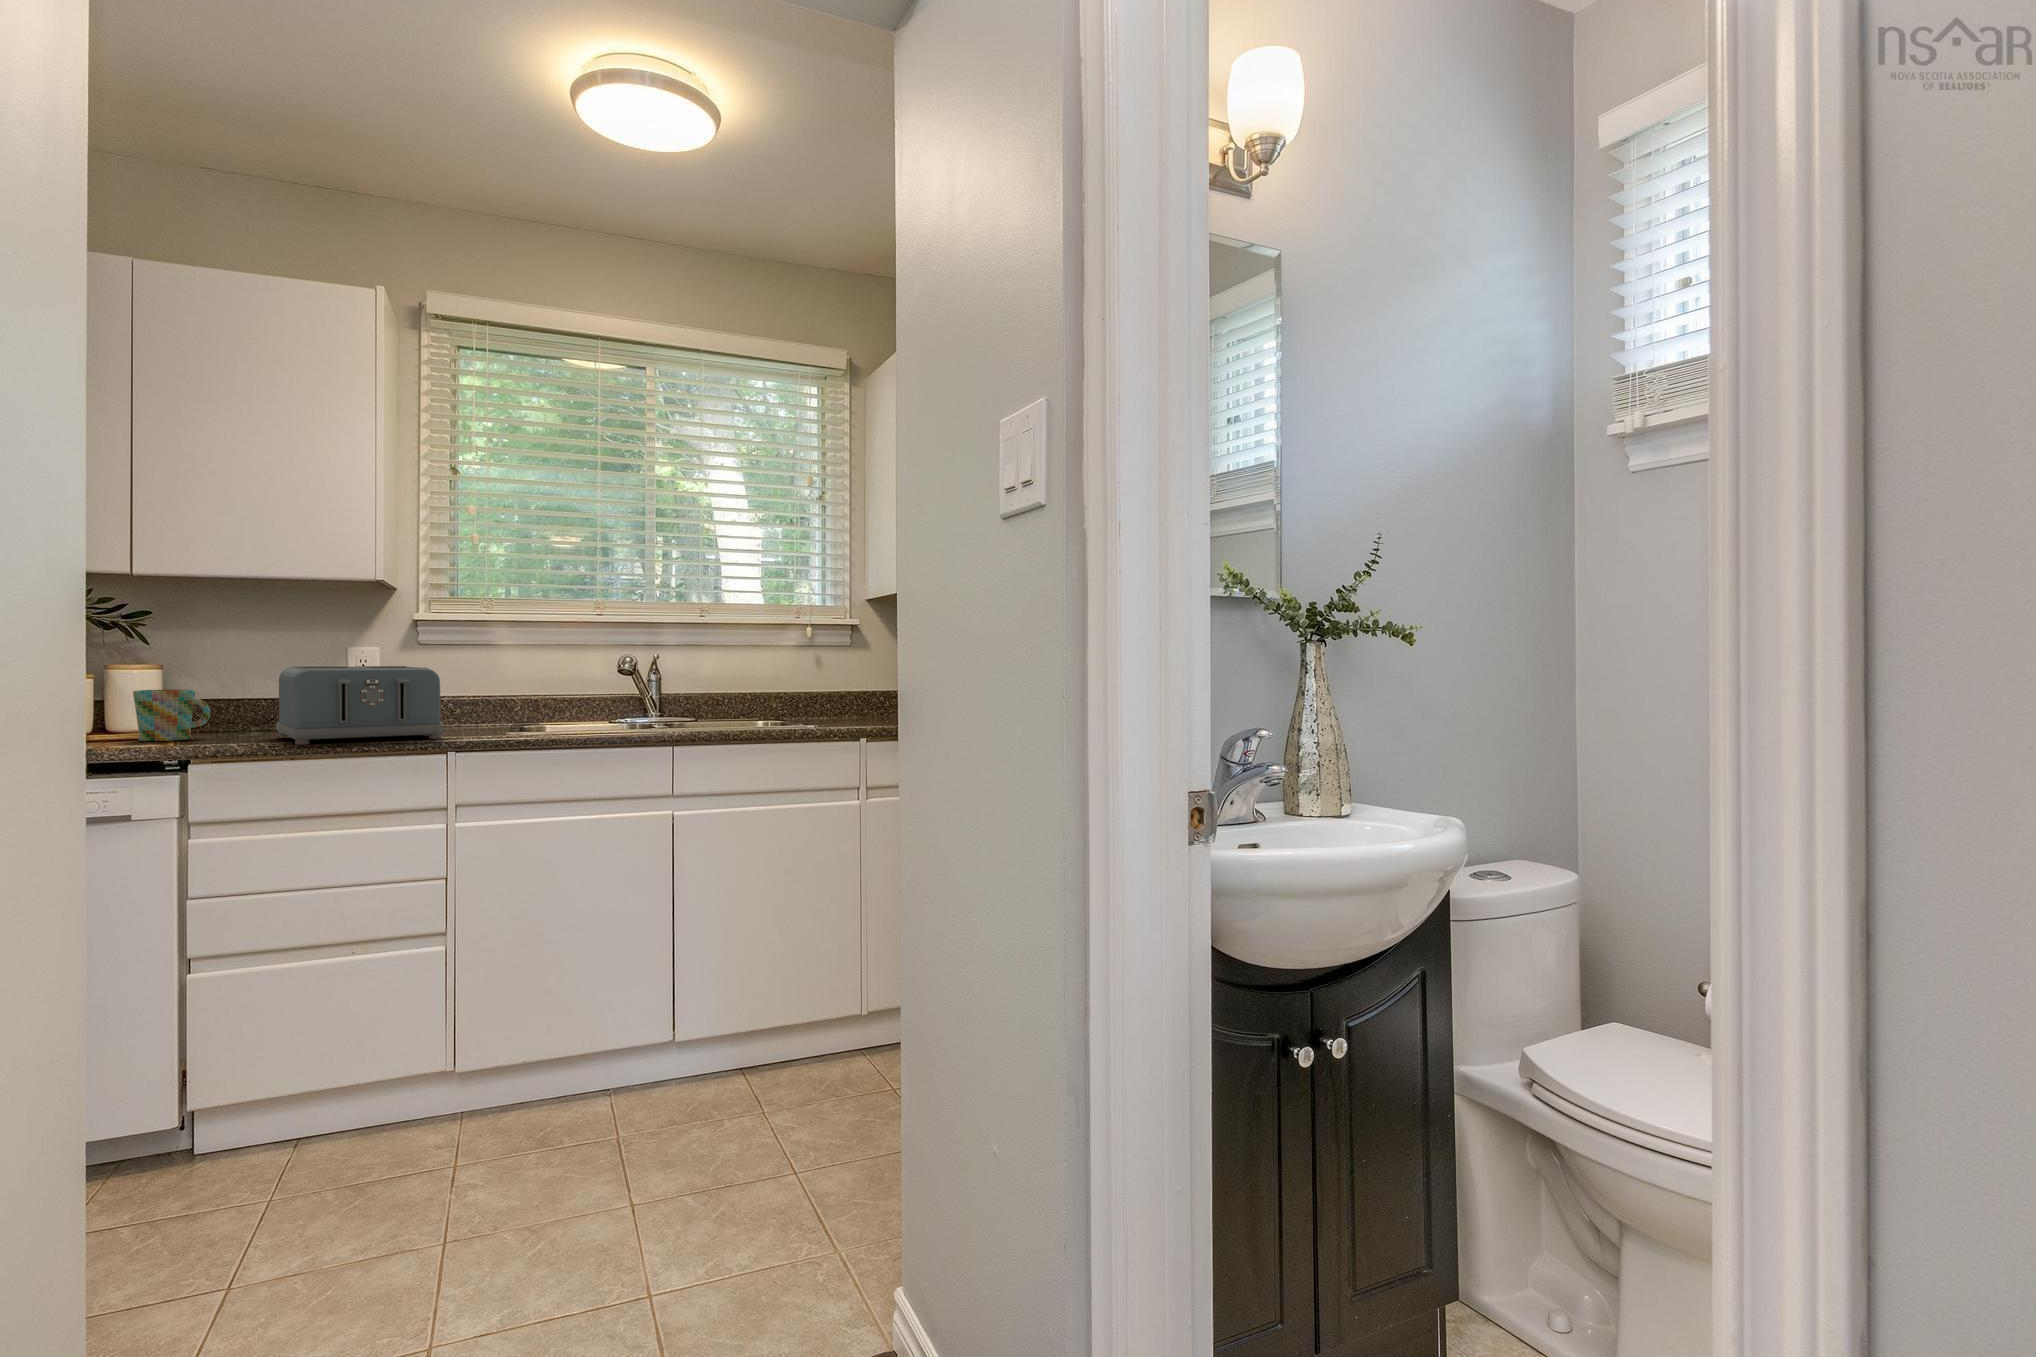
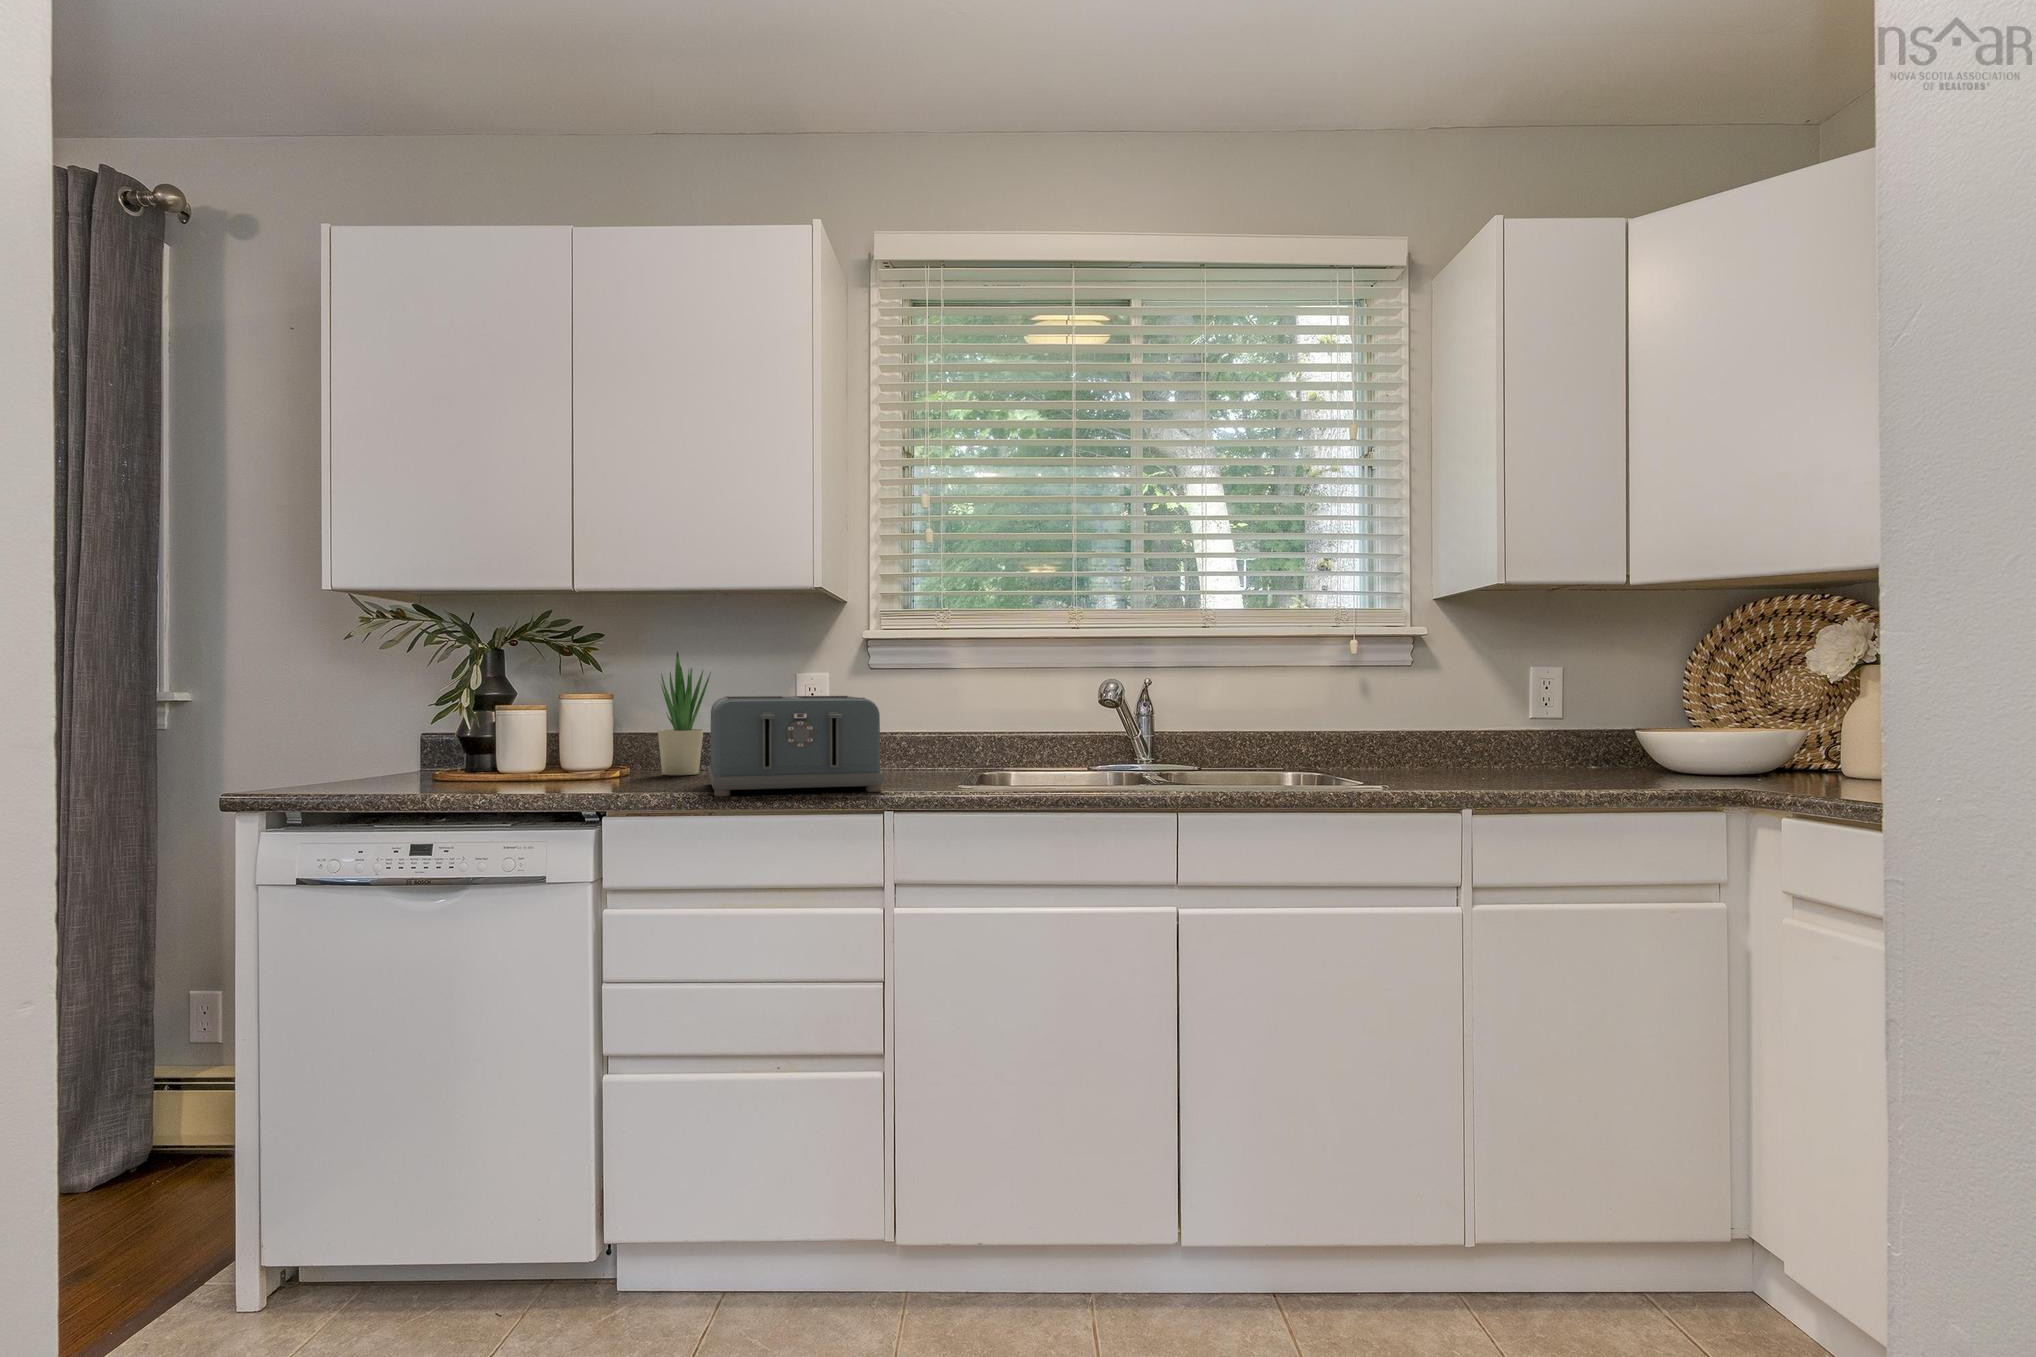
potted plant: none [212,627,266,734] -> present [658,651,711,775]
mug: present [133,690,210,741] -> none [570,724,646,785]

